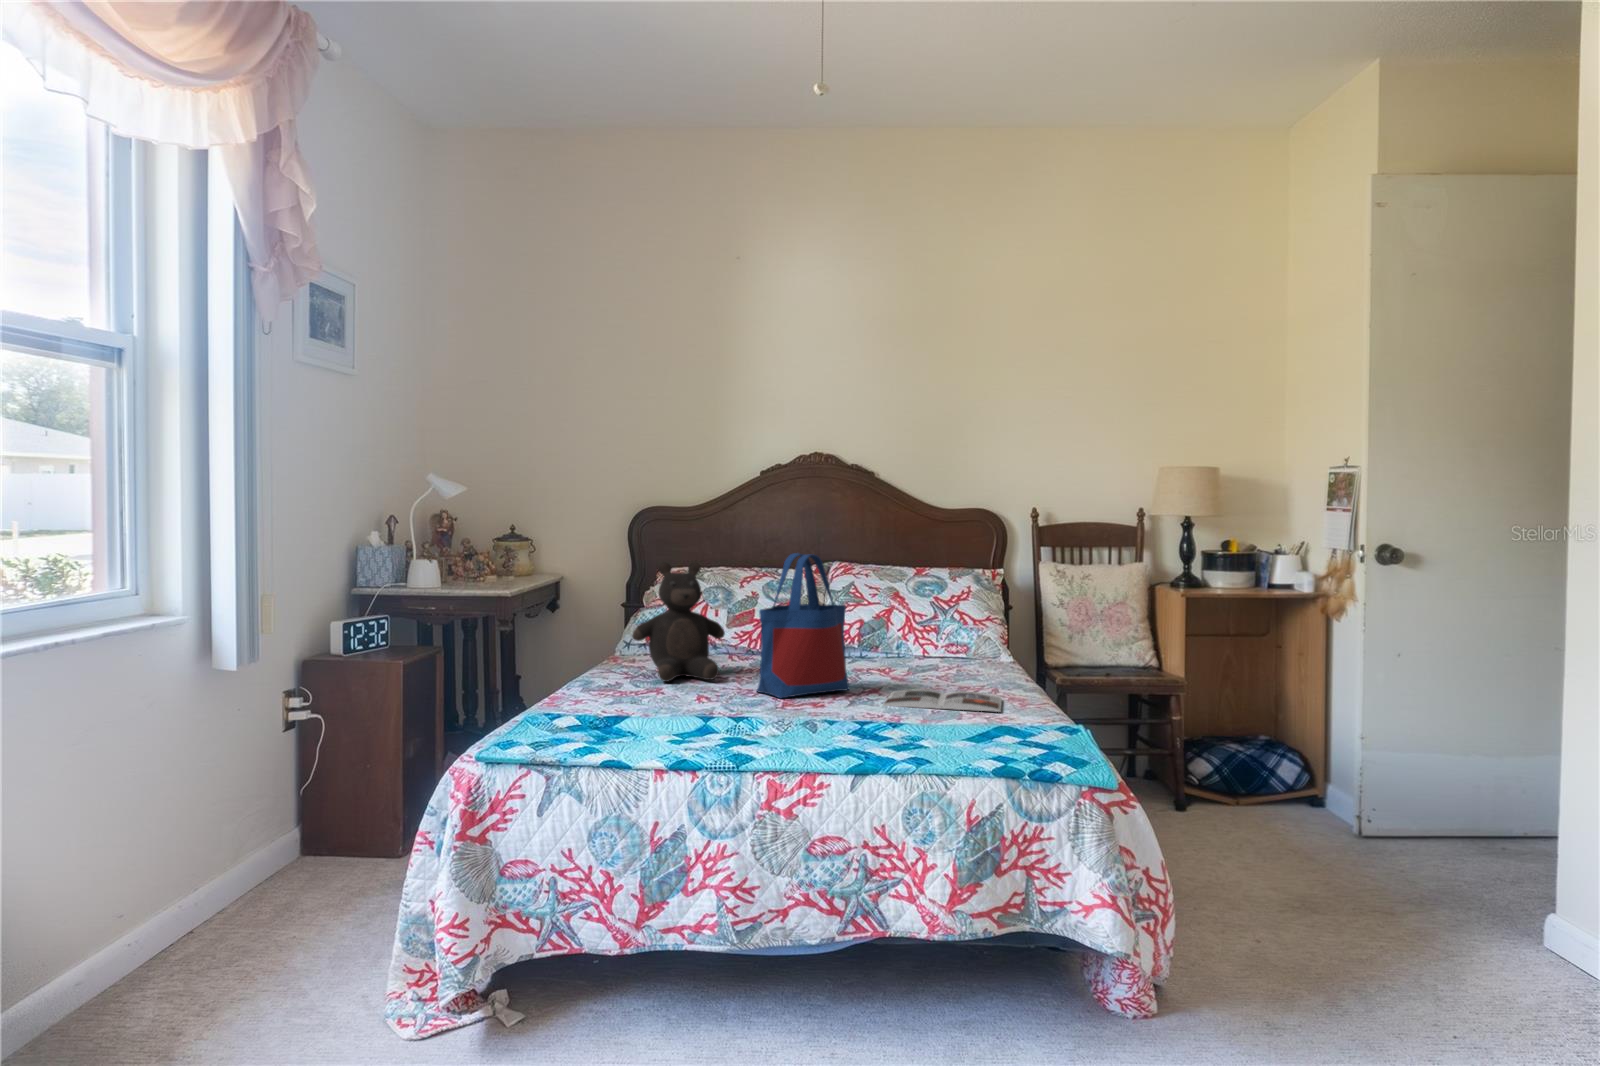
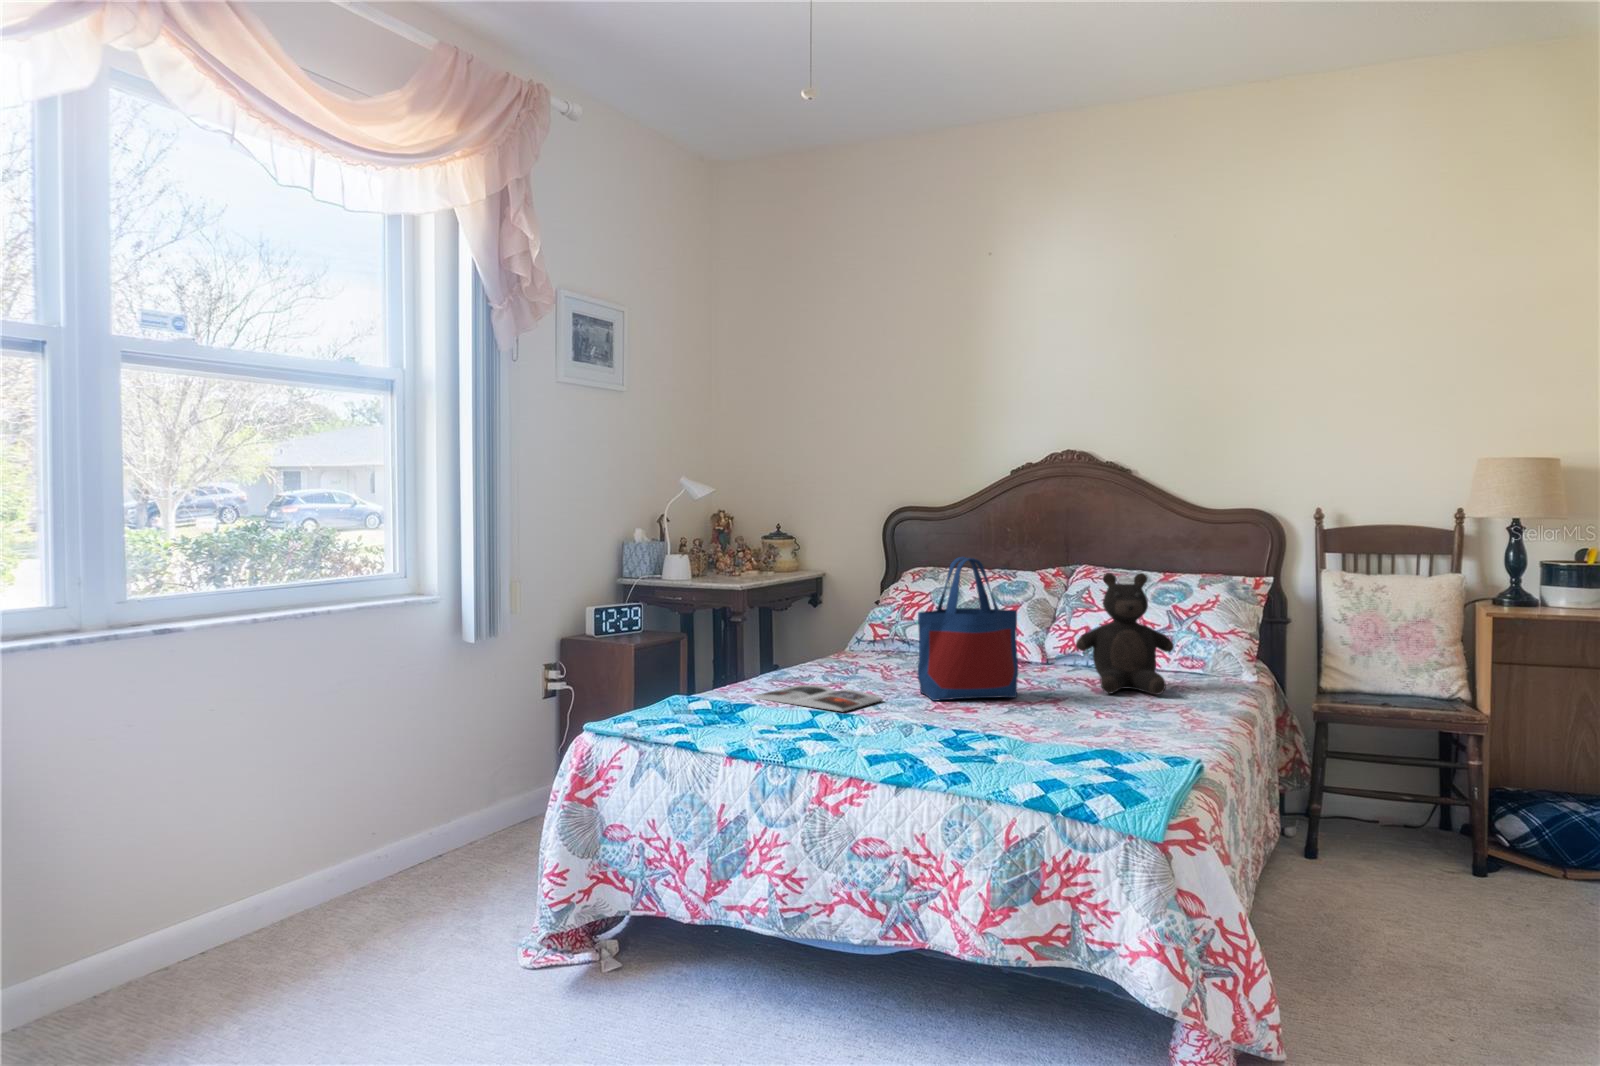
teddy bear: present [632,562,725,682] -> present [1076,573,1174,695]
magazine: present [883,689,1002,712] -> present [751,685,883,712]

